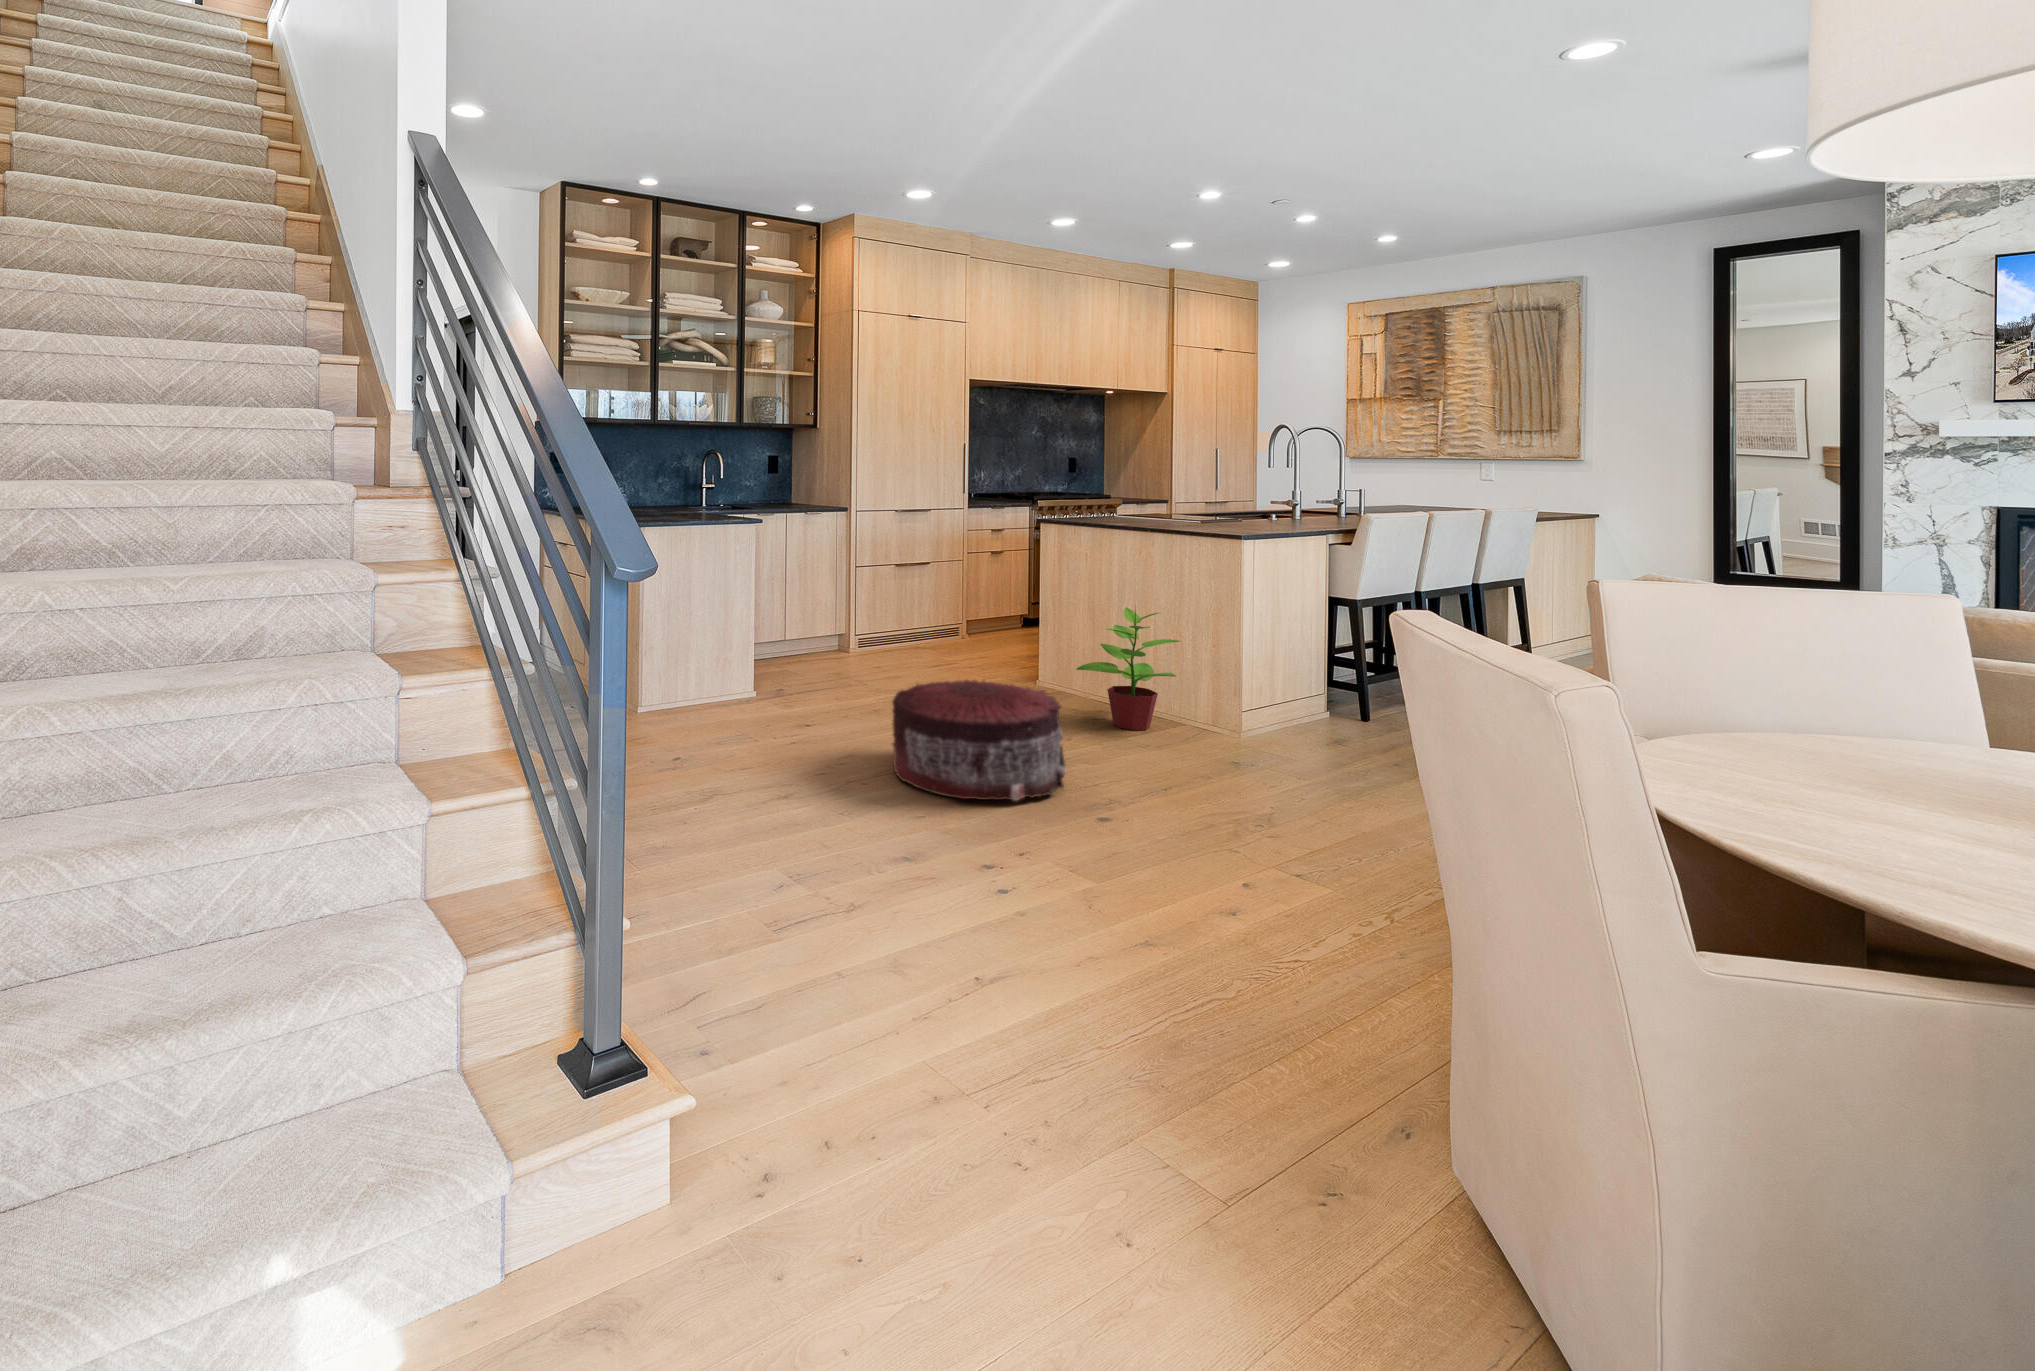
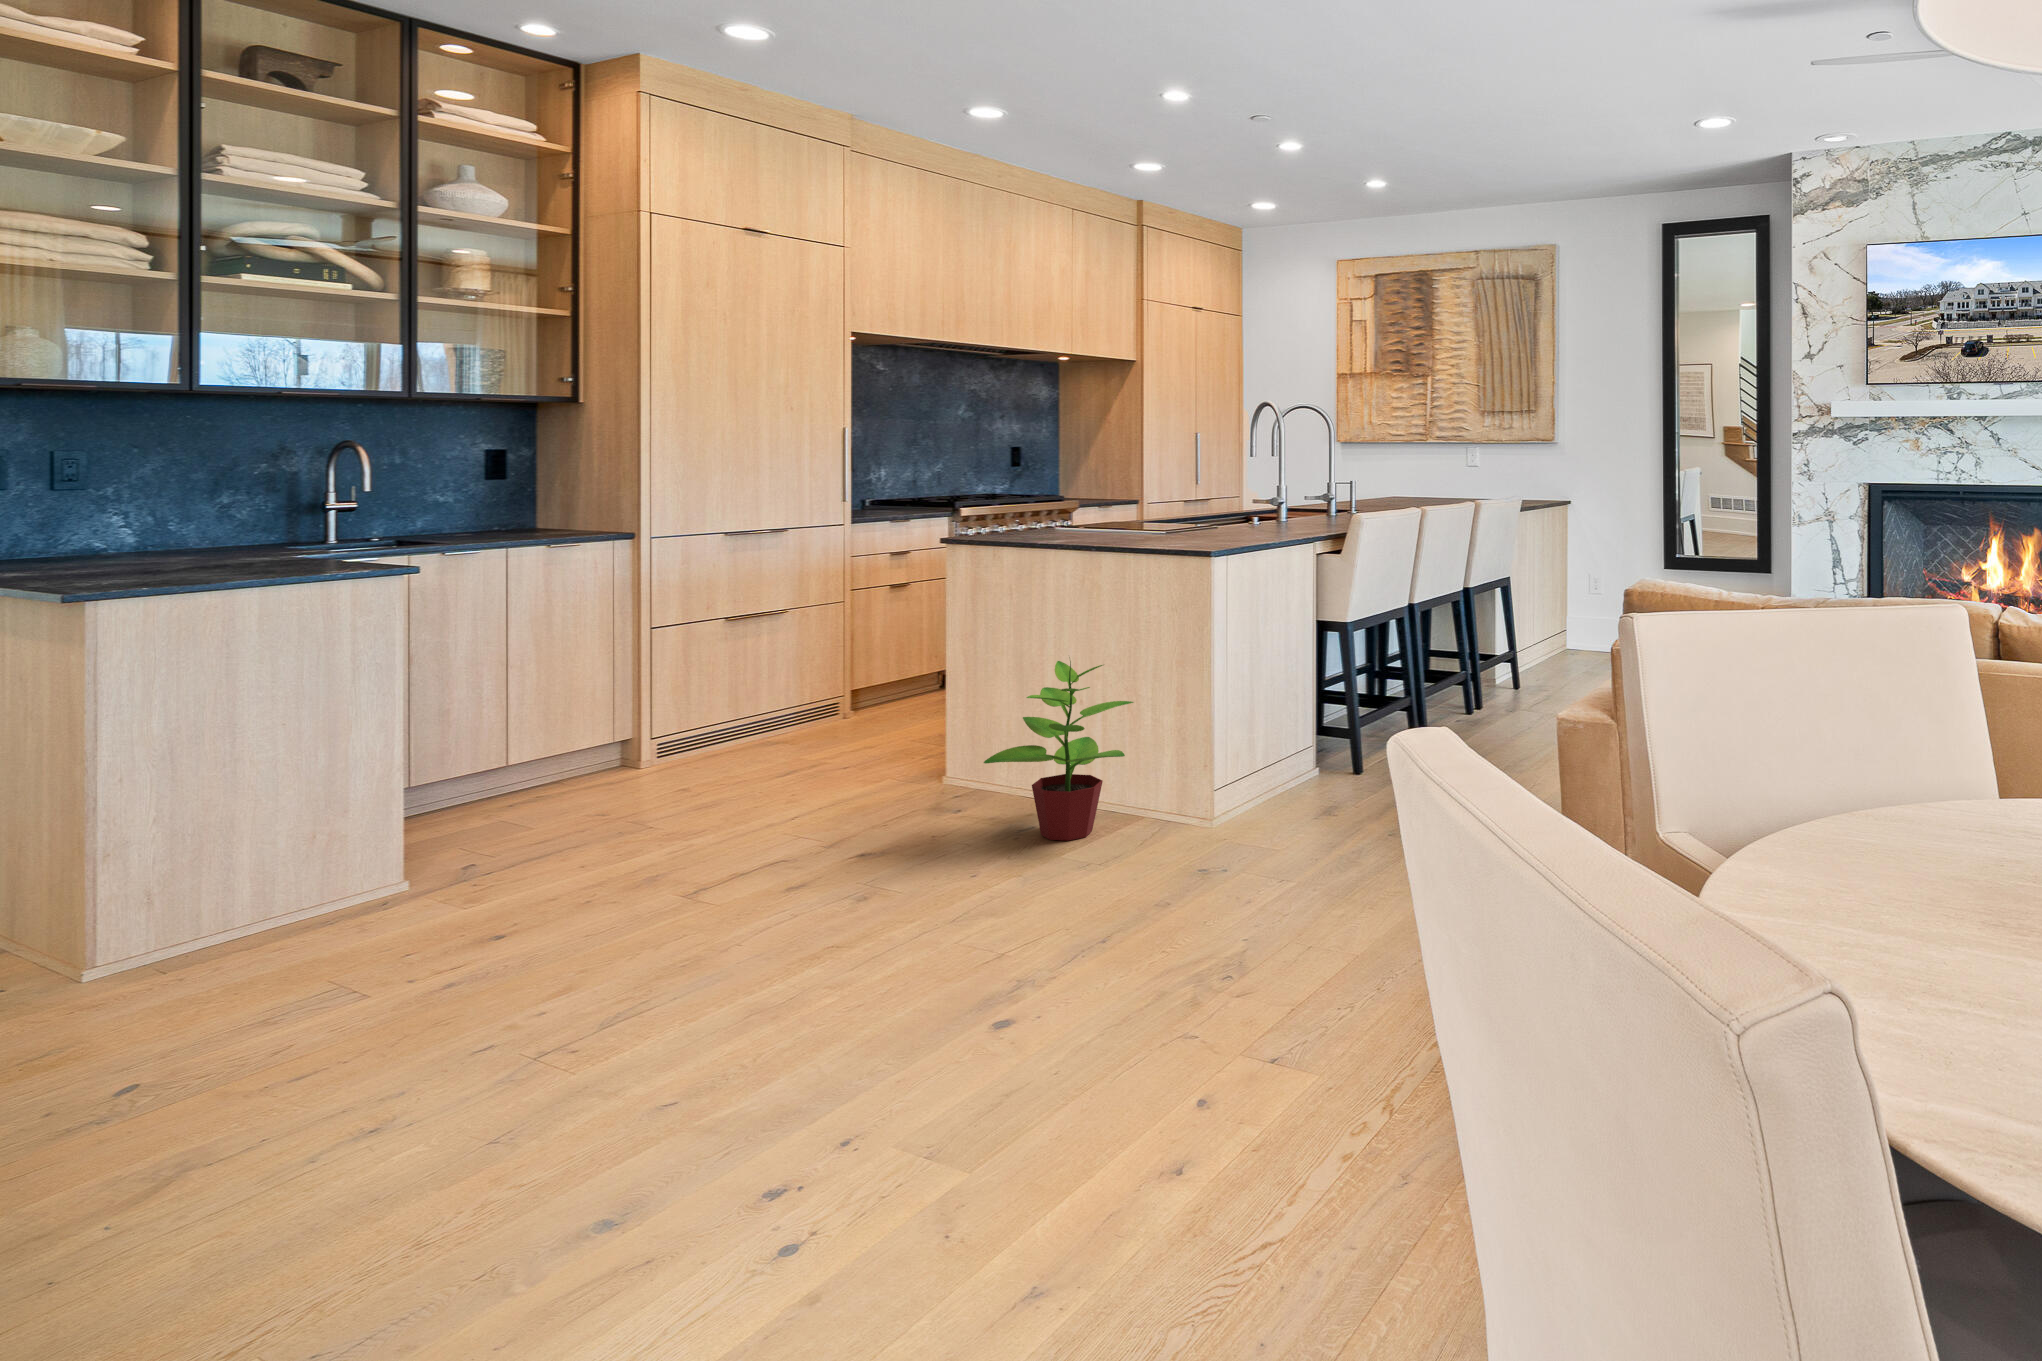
pouf: present [892,680,1065,801] -> none [629,808,946,1045]

